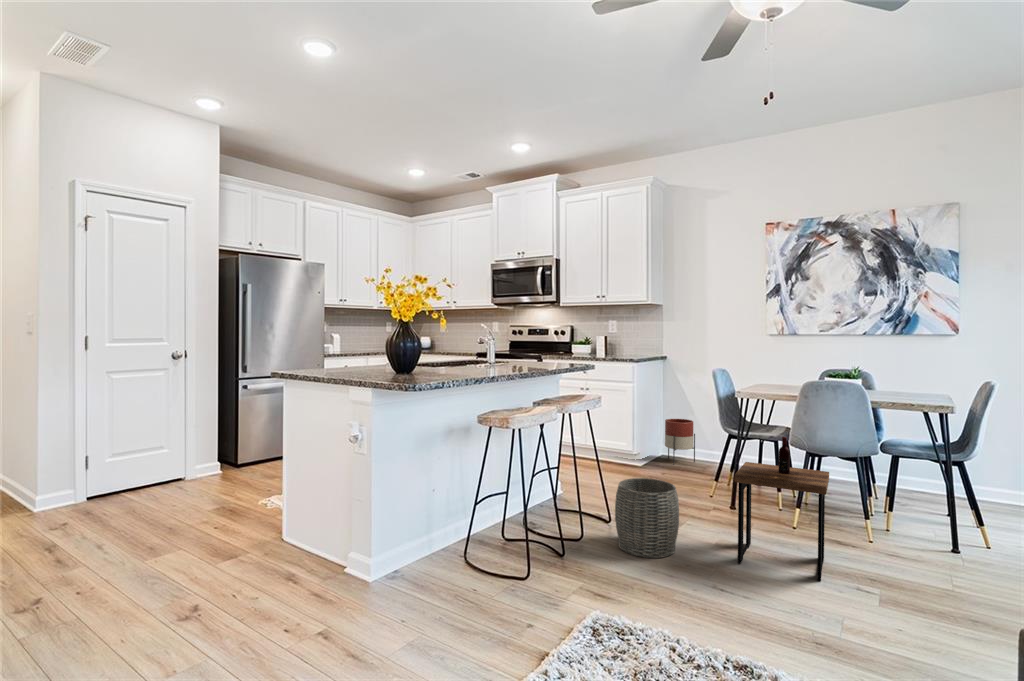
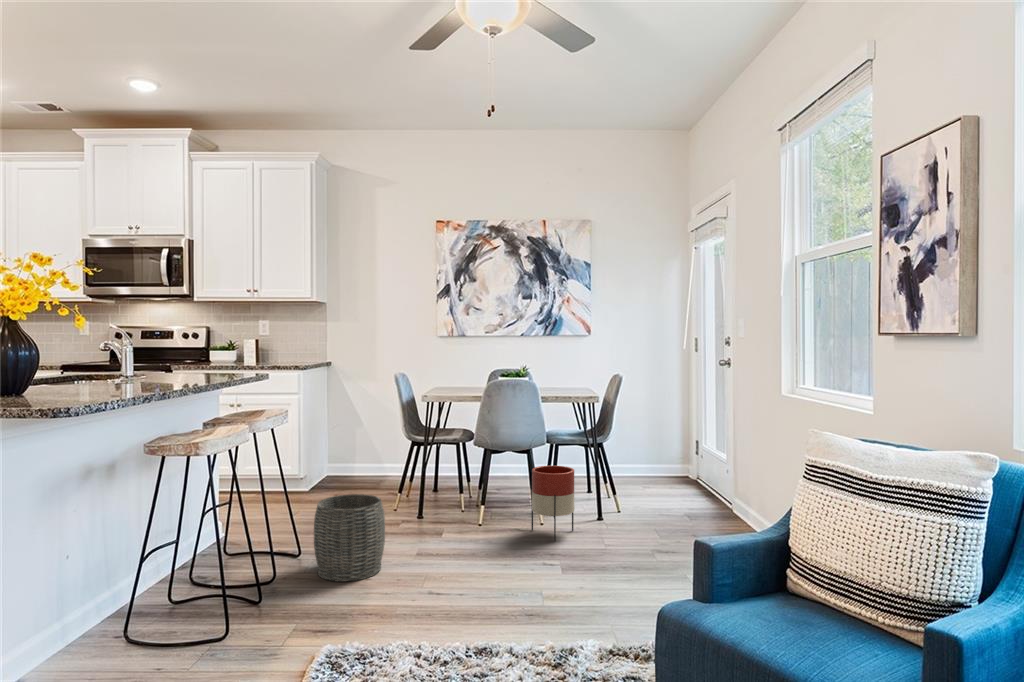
planter: present [665,419,695,465] -> present [531,466,575,541]
side table: present [734,437,829,581] -> none [441,433,522,566]

